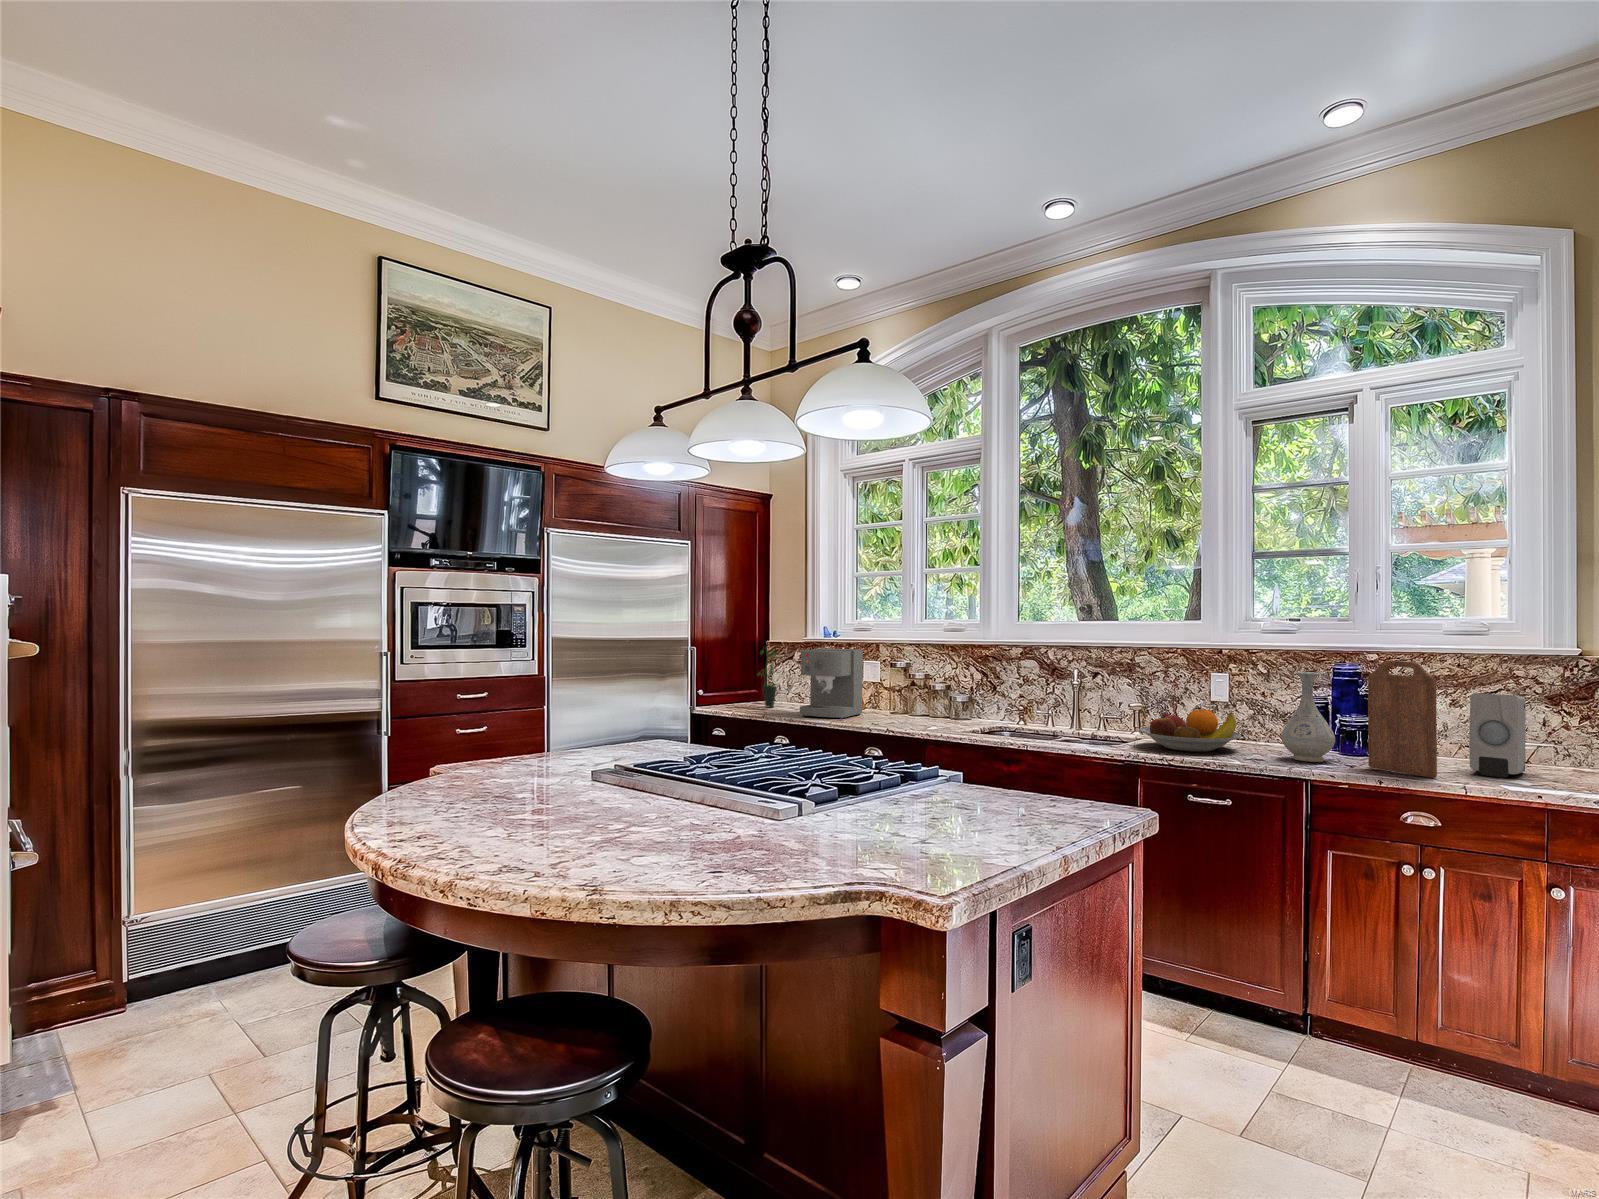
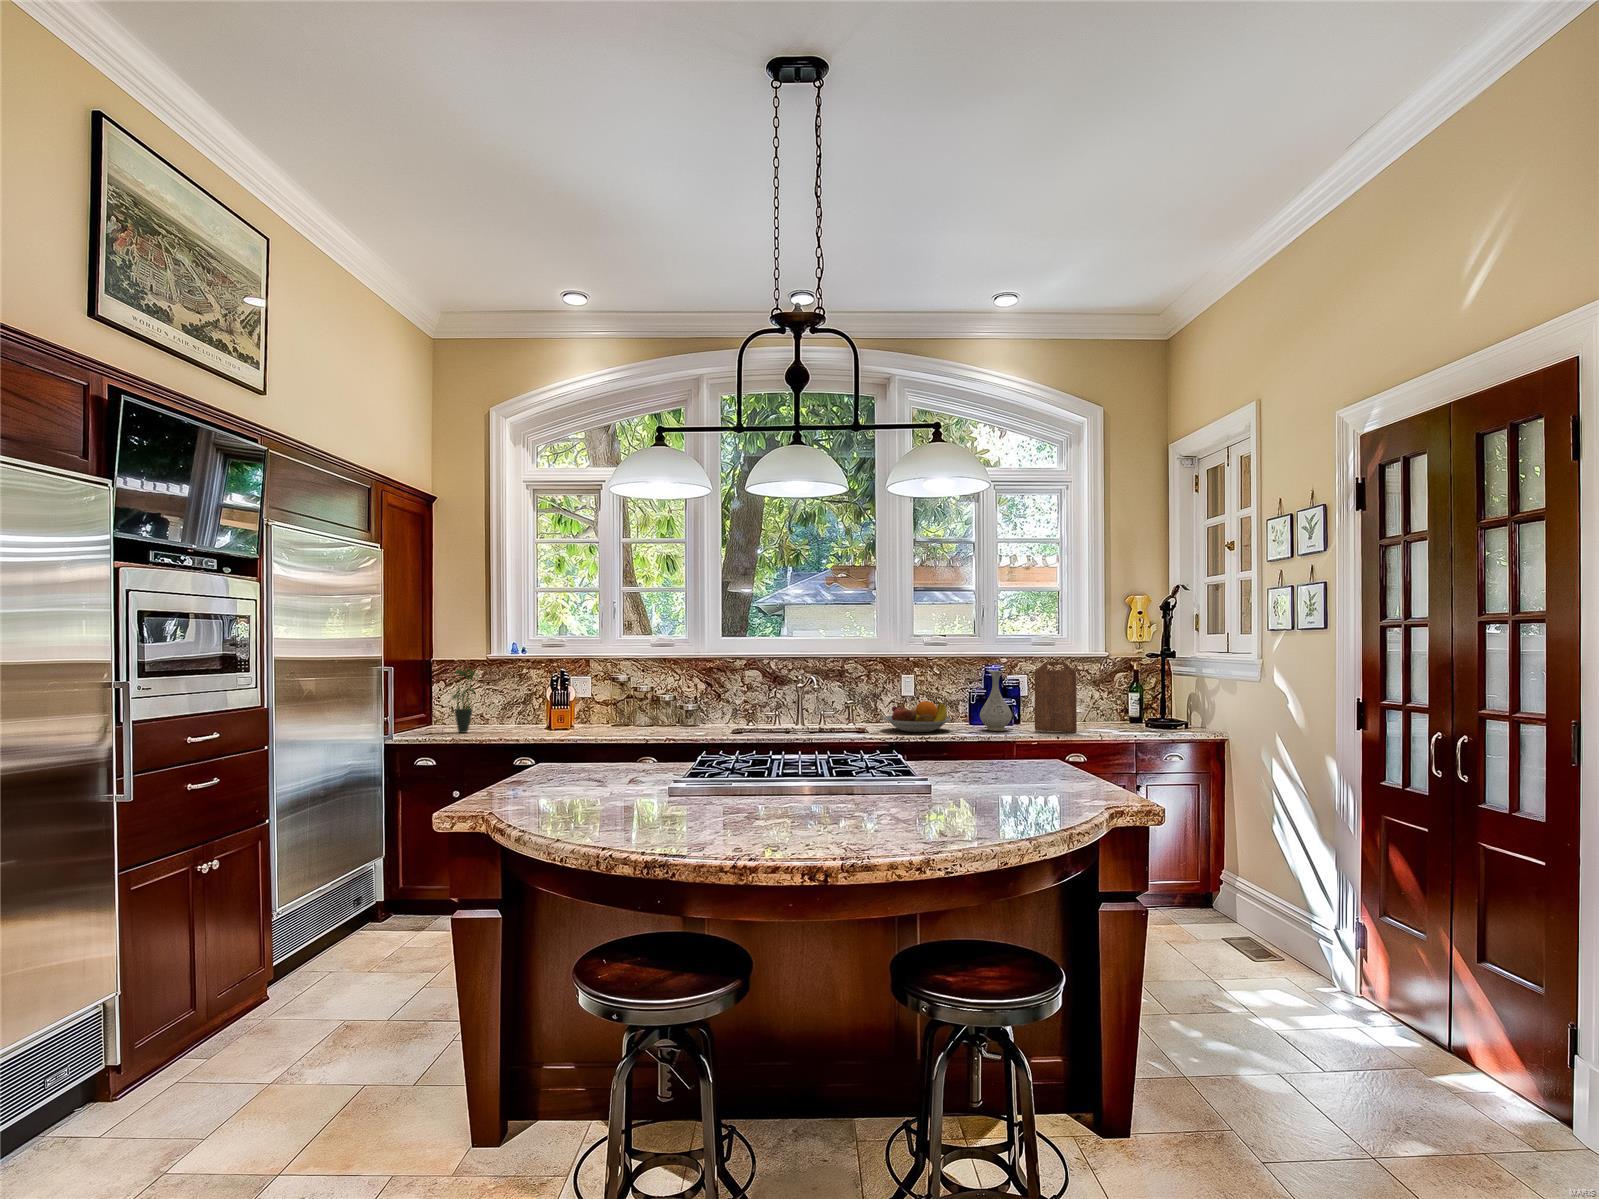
coffee maker: present [800,649,863,719] -> none [540,666,592,737]
soap dispenser: present [1469,693,1526,778] -> none [1074,680,1104,729]

